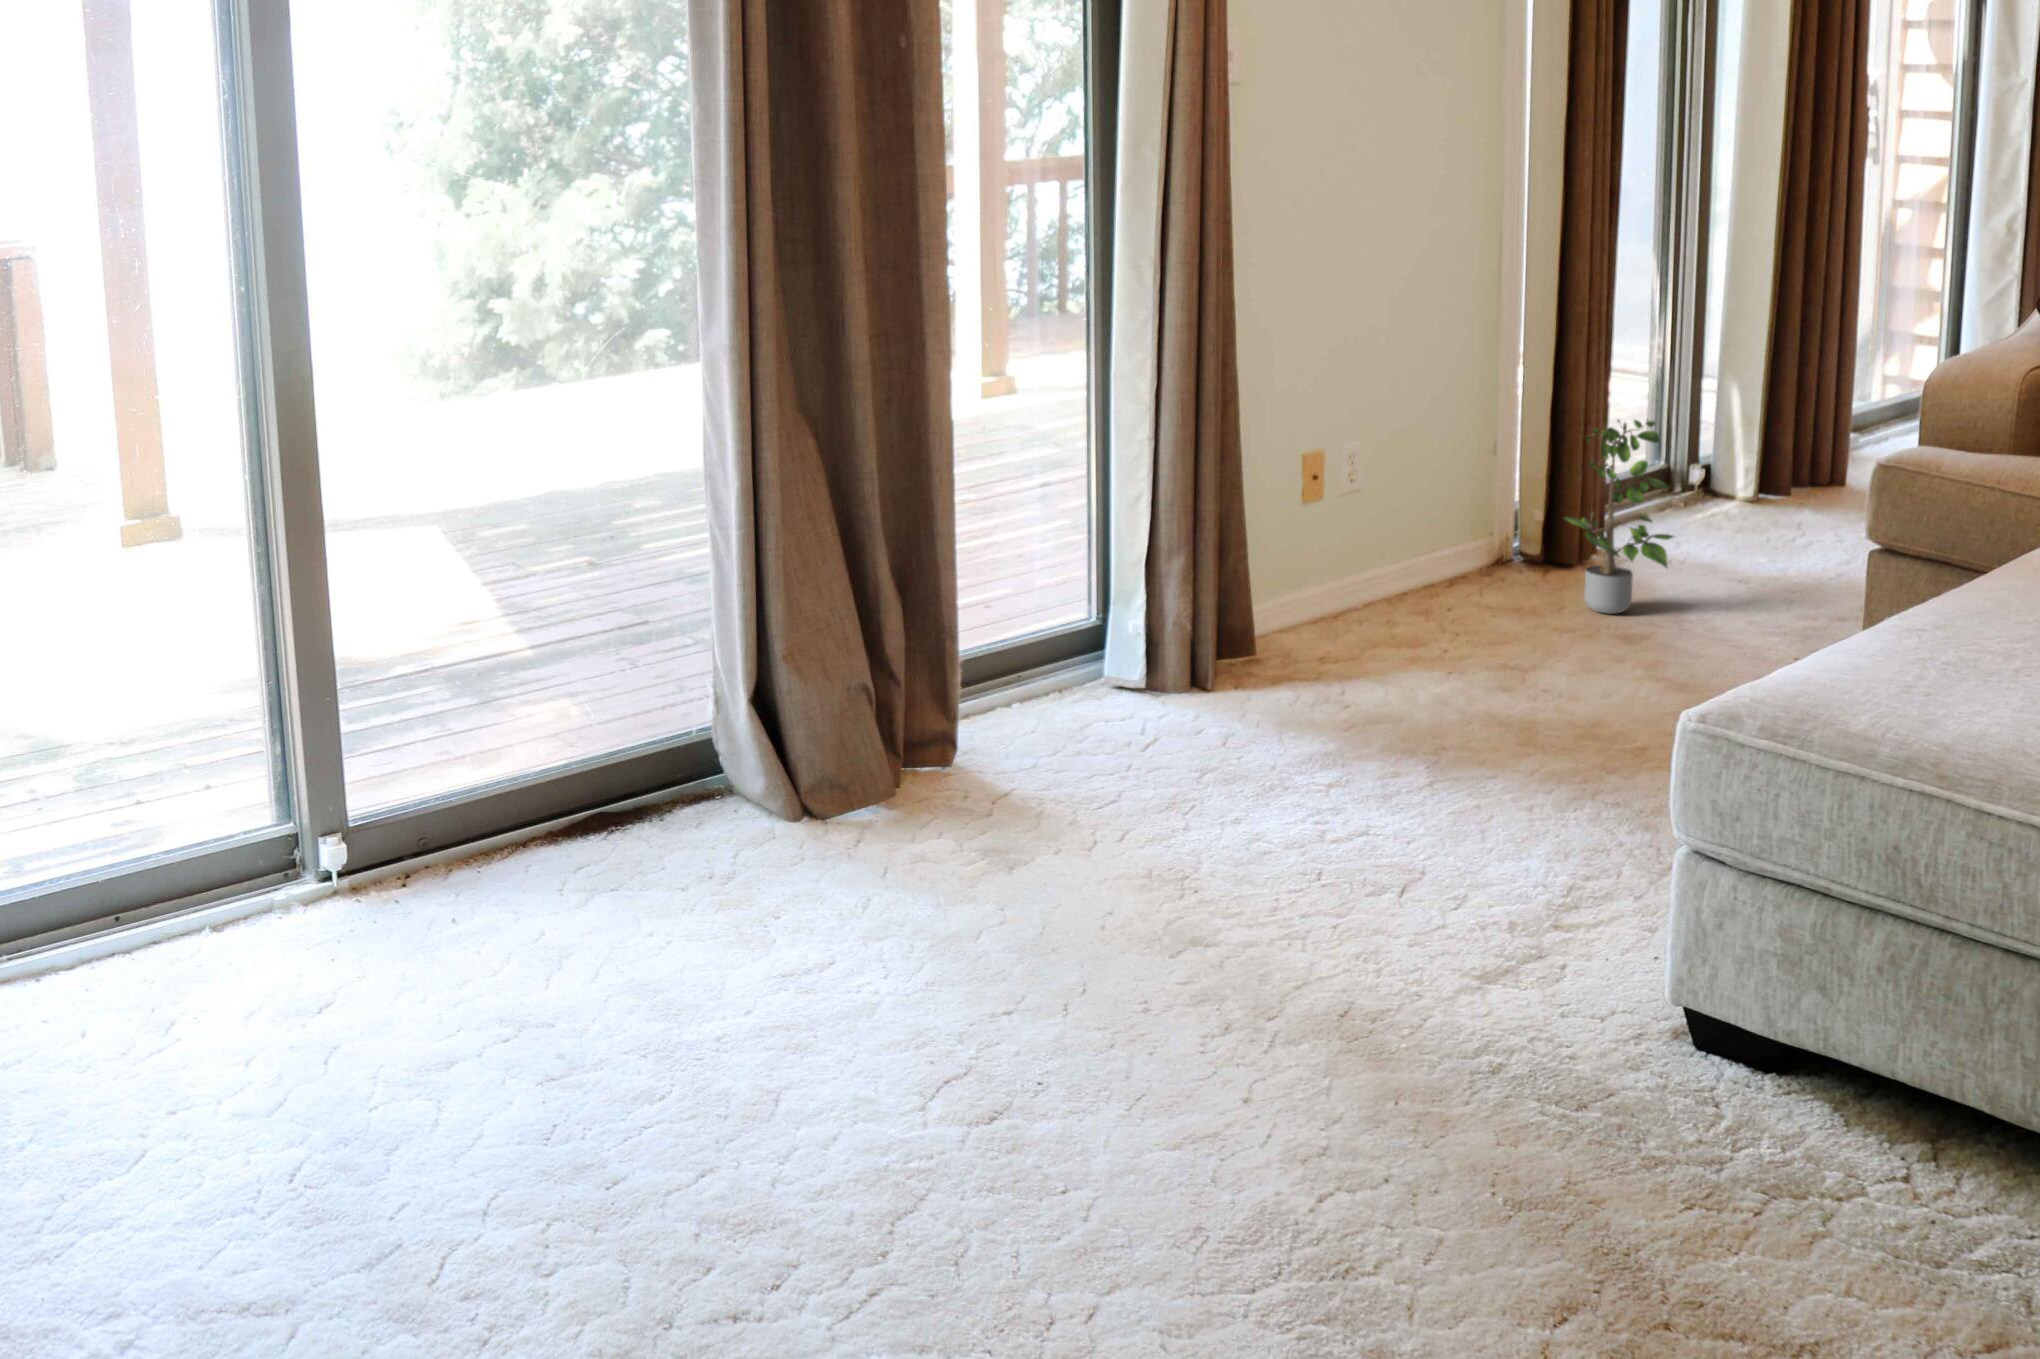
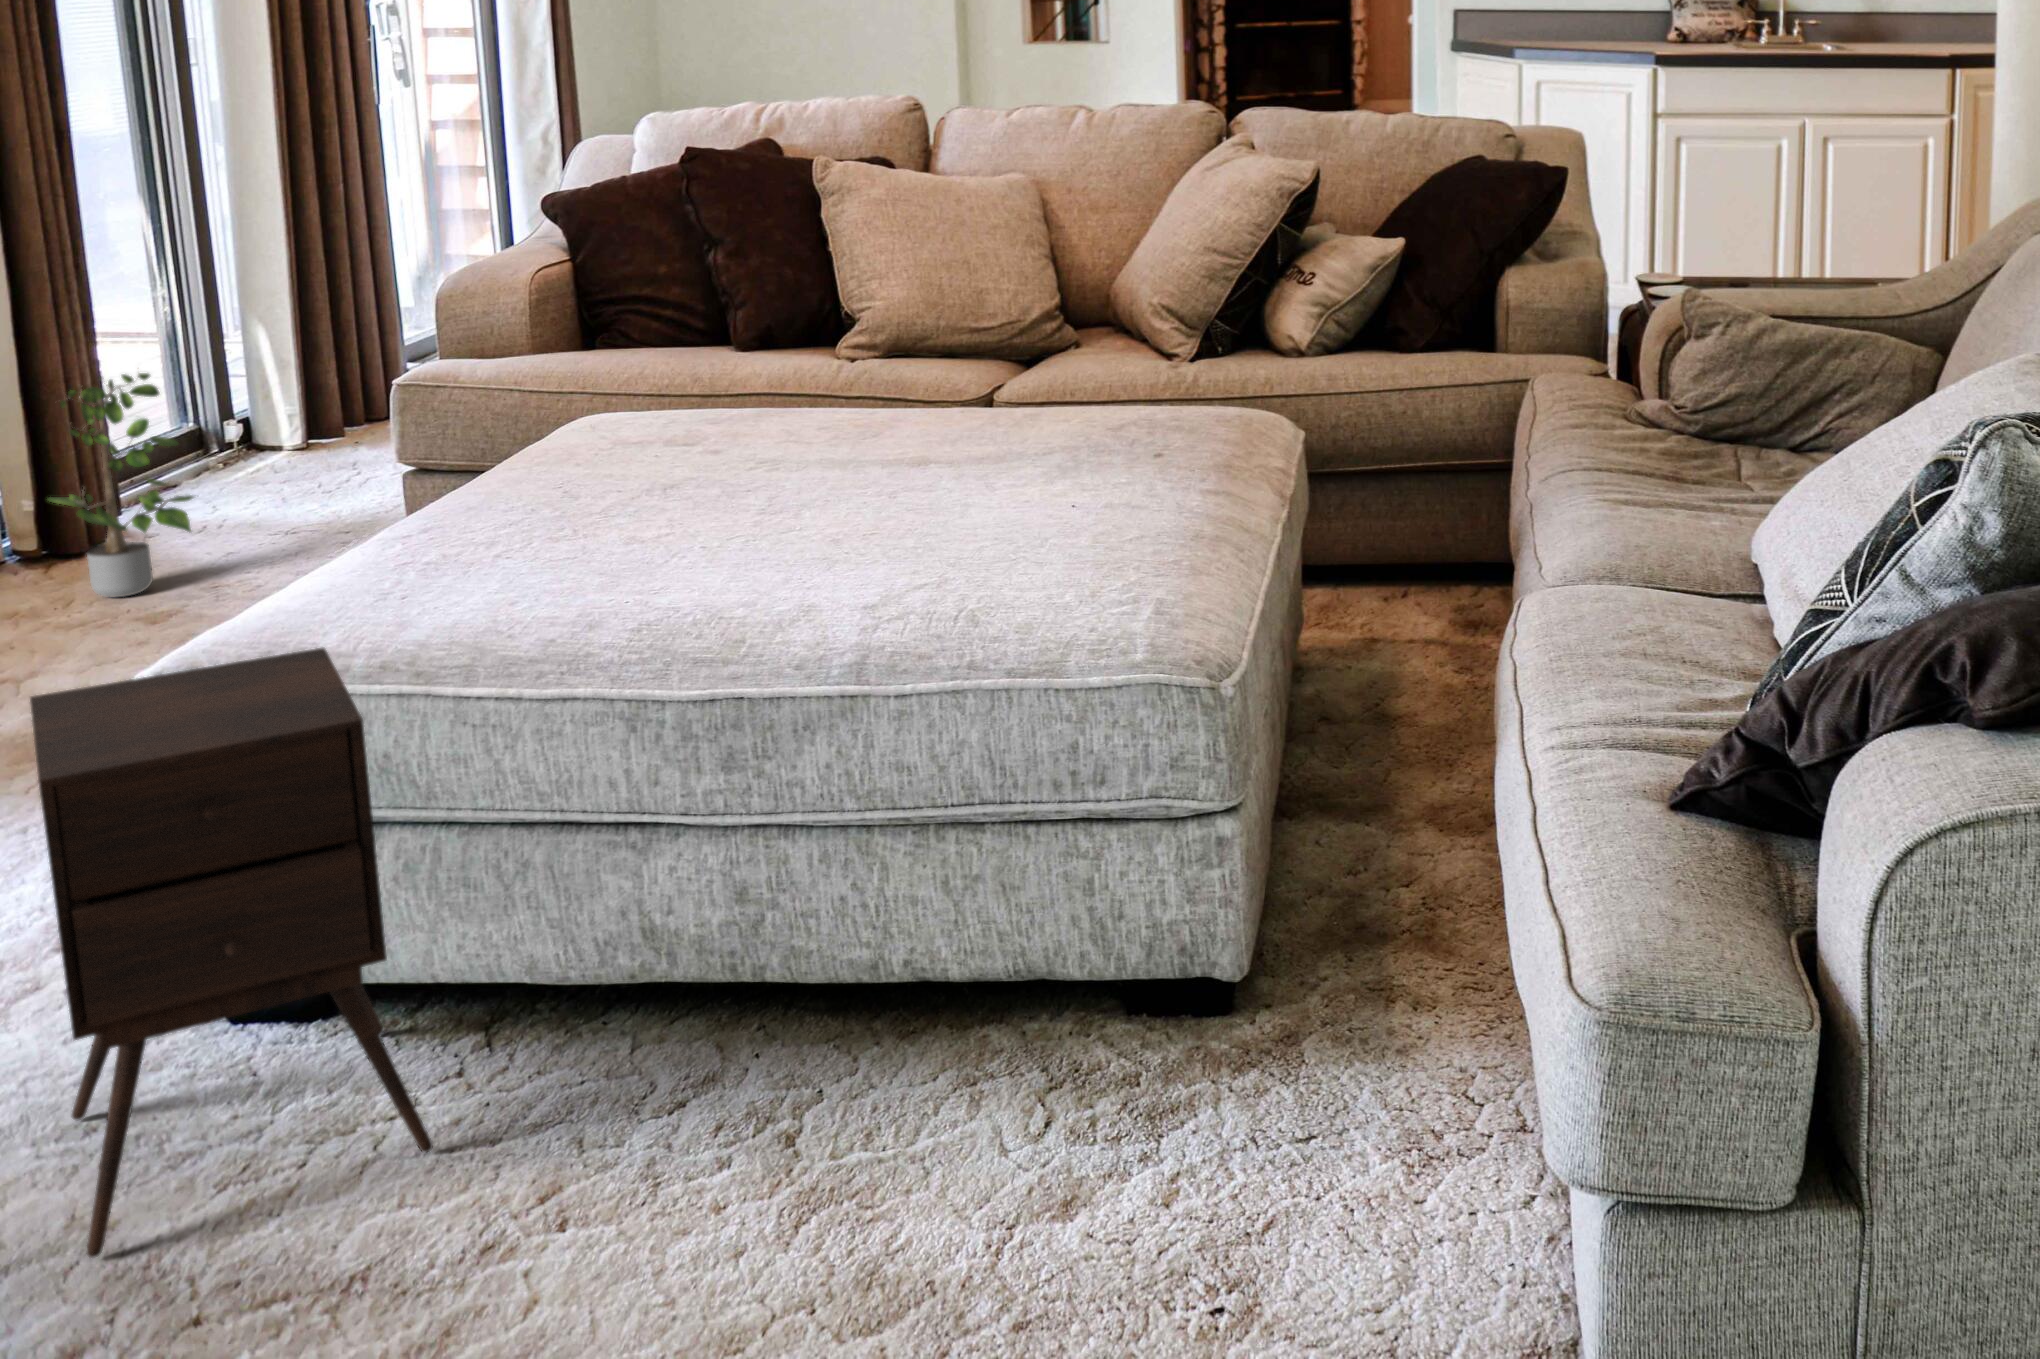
side table: none [1574,706,1887,1252] -> present [30,648,433,1257]

